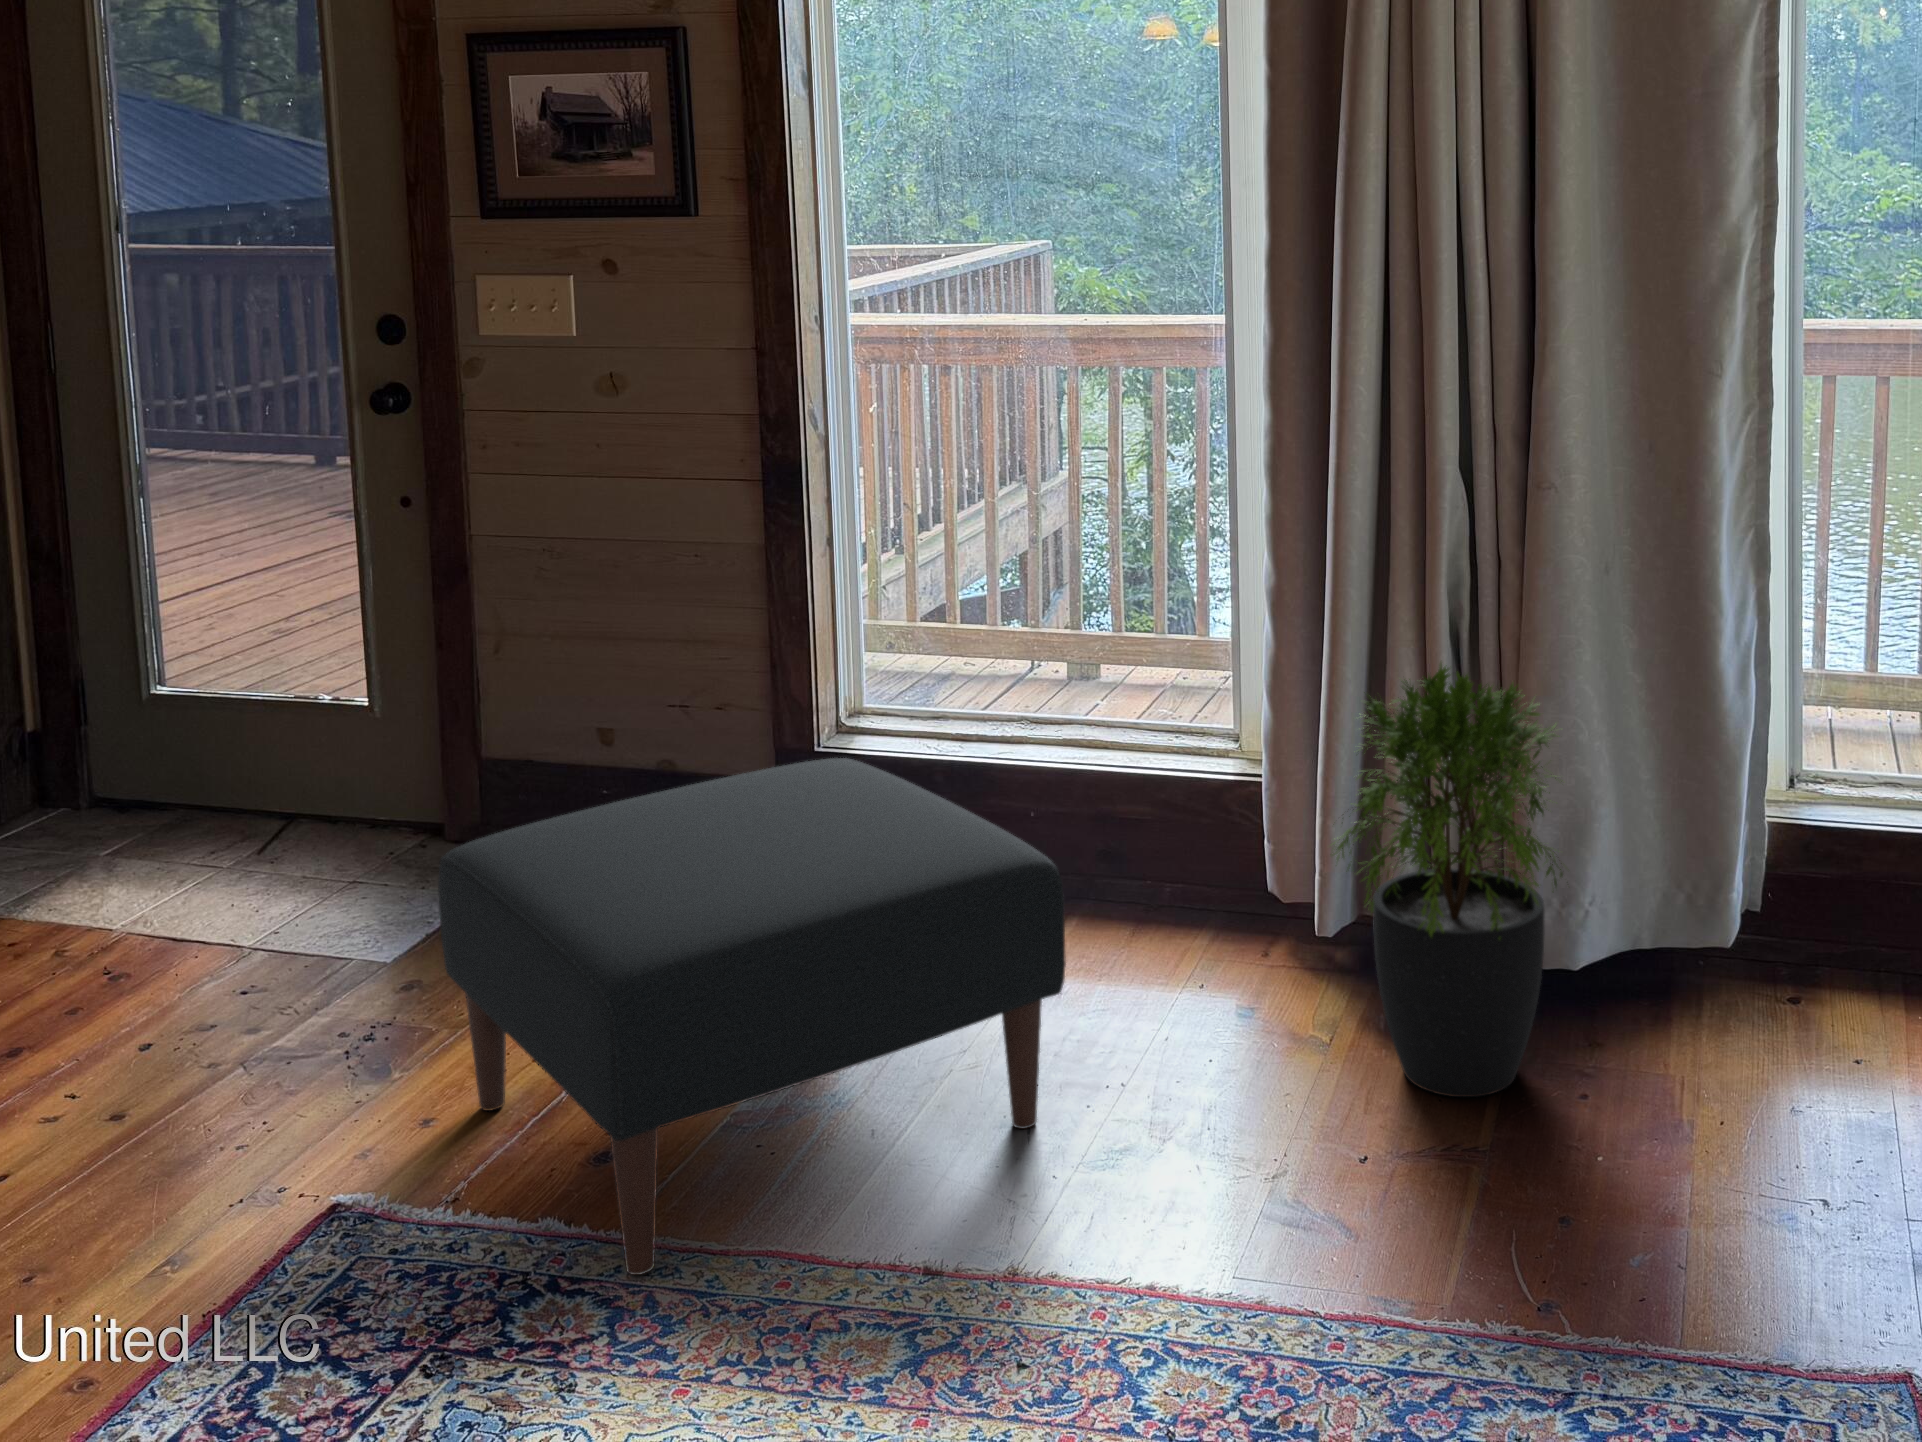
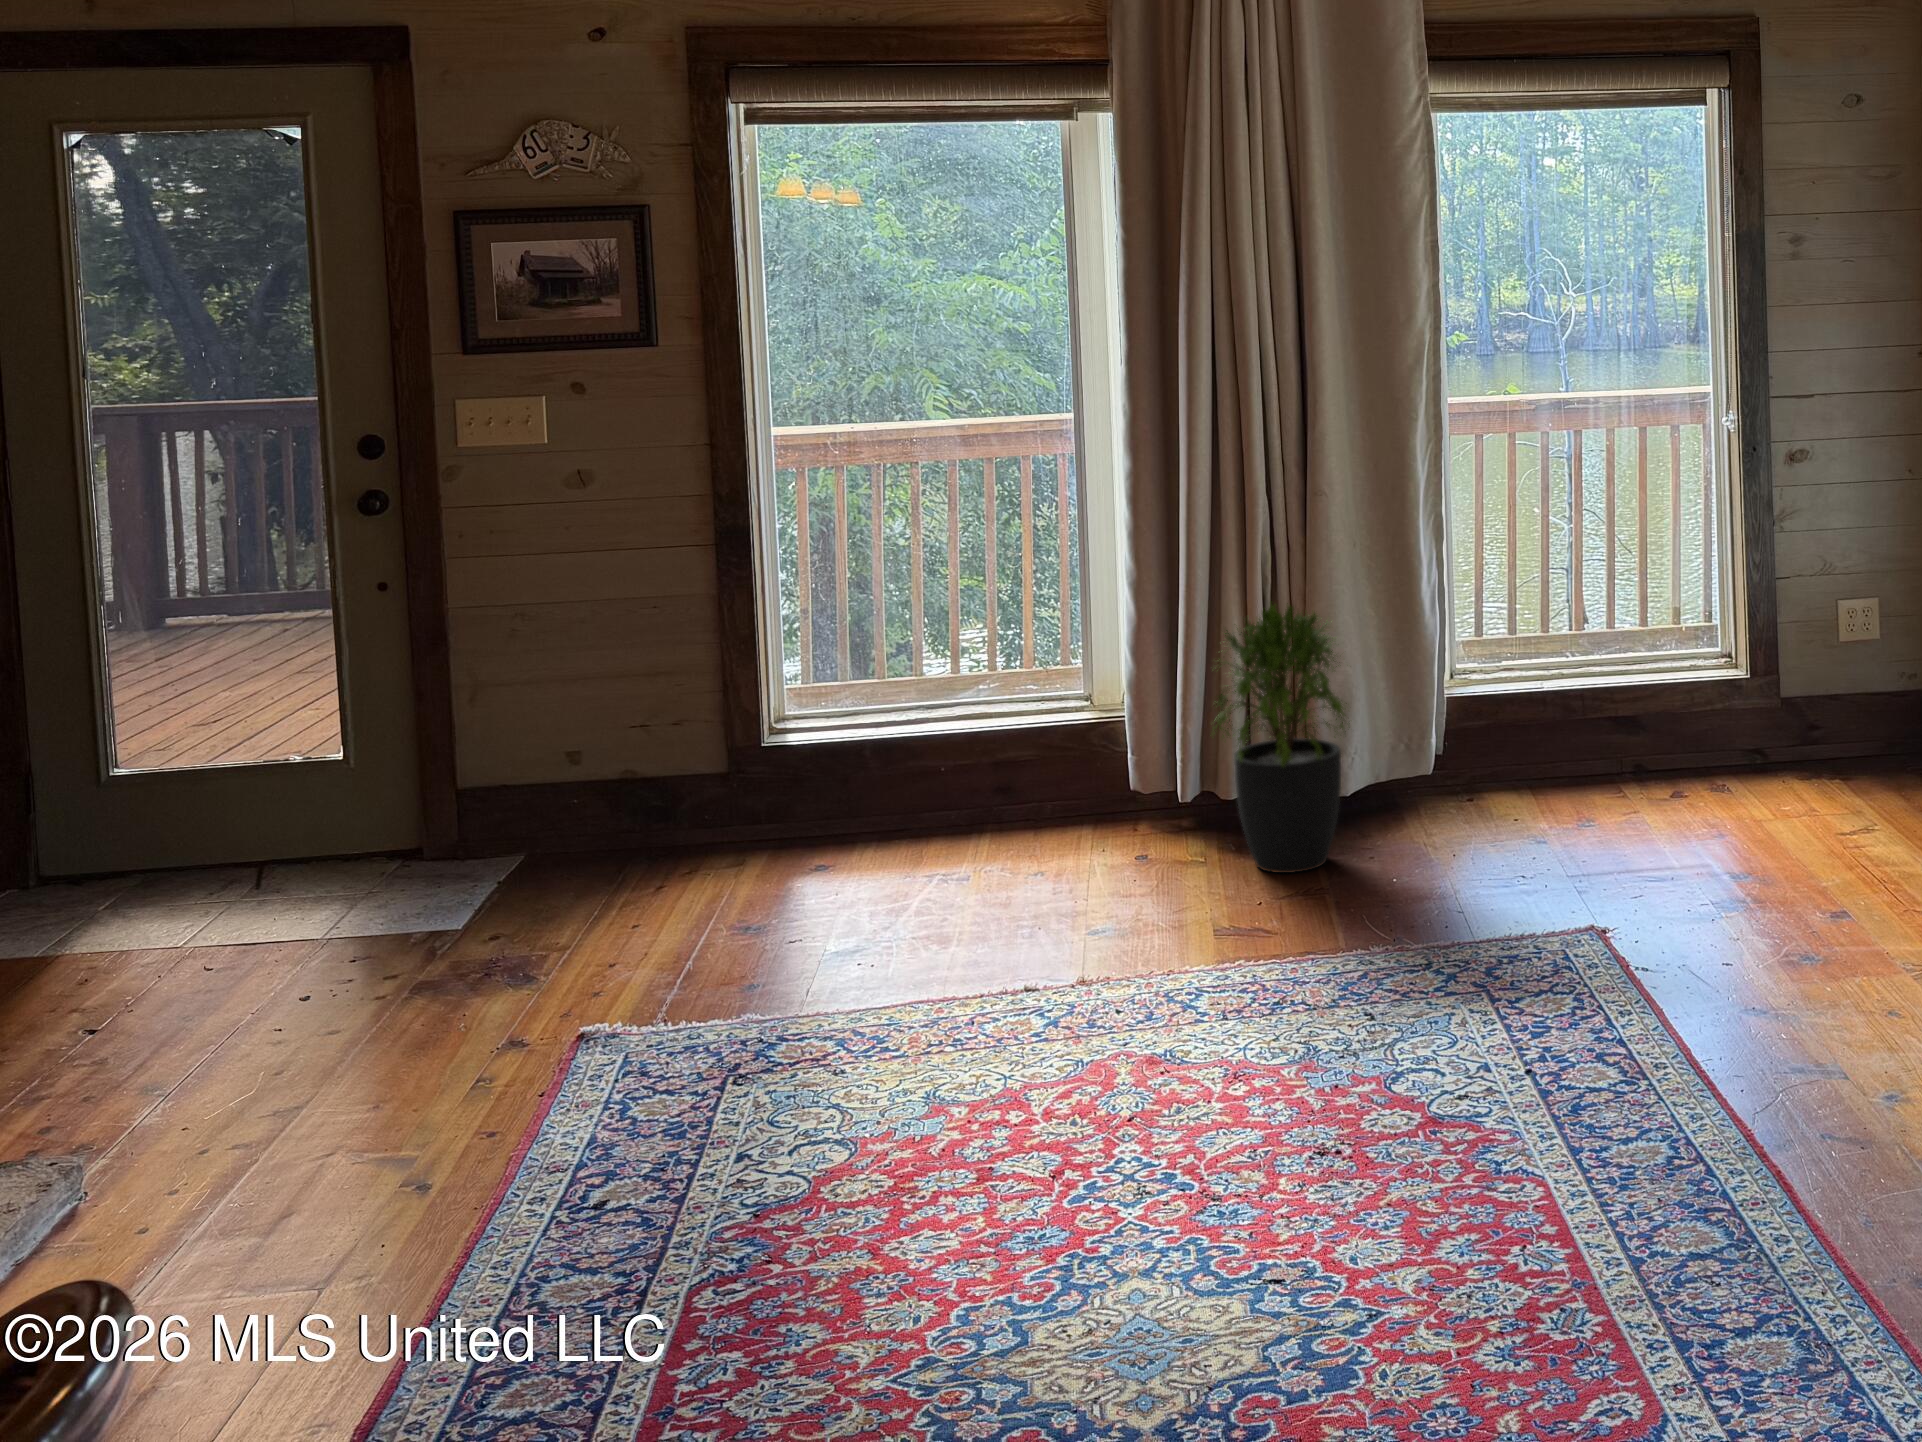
ottoman: present [438,758,1066,1275] -> none [594,722,1060,1025]

